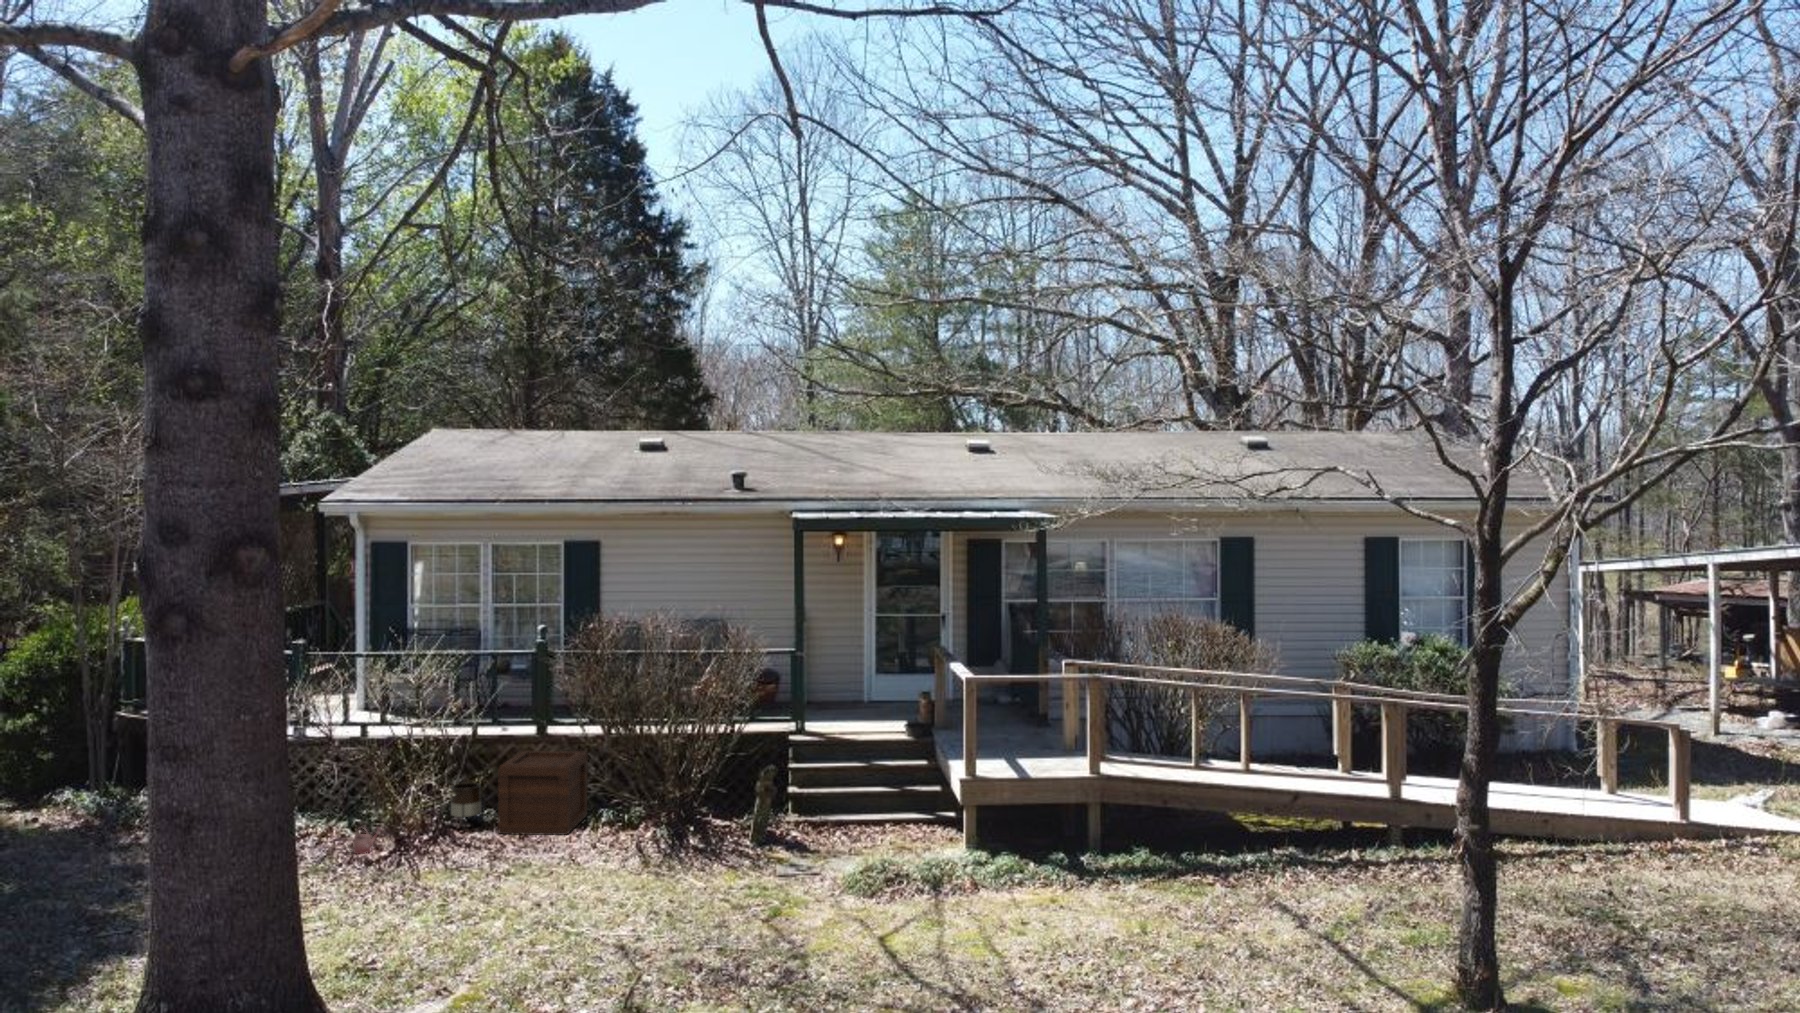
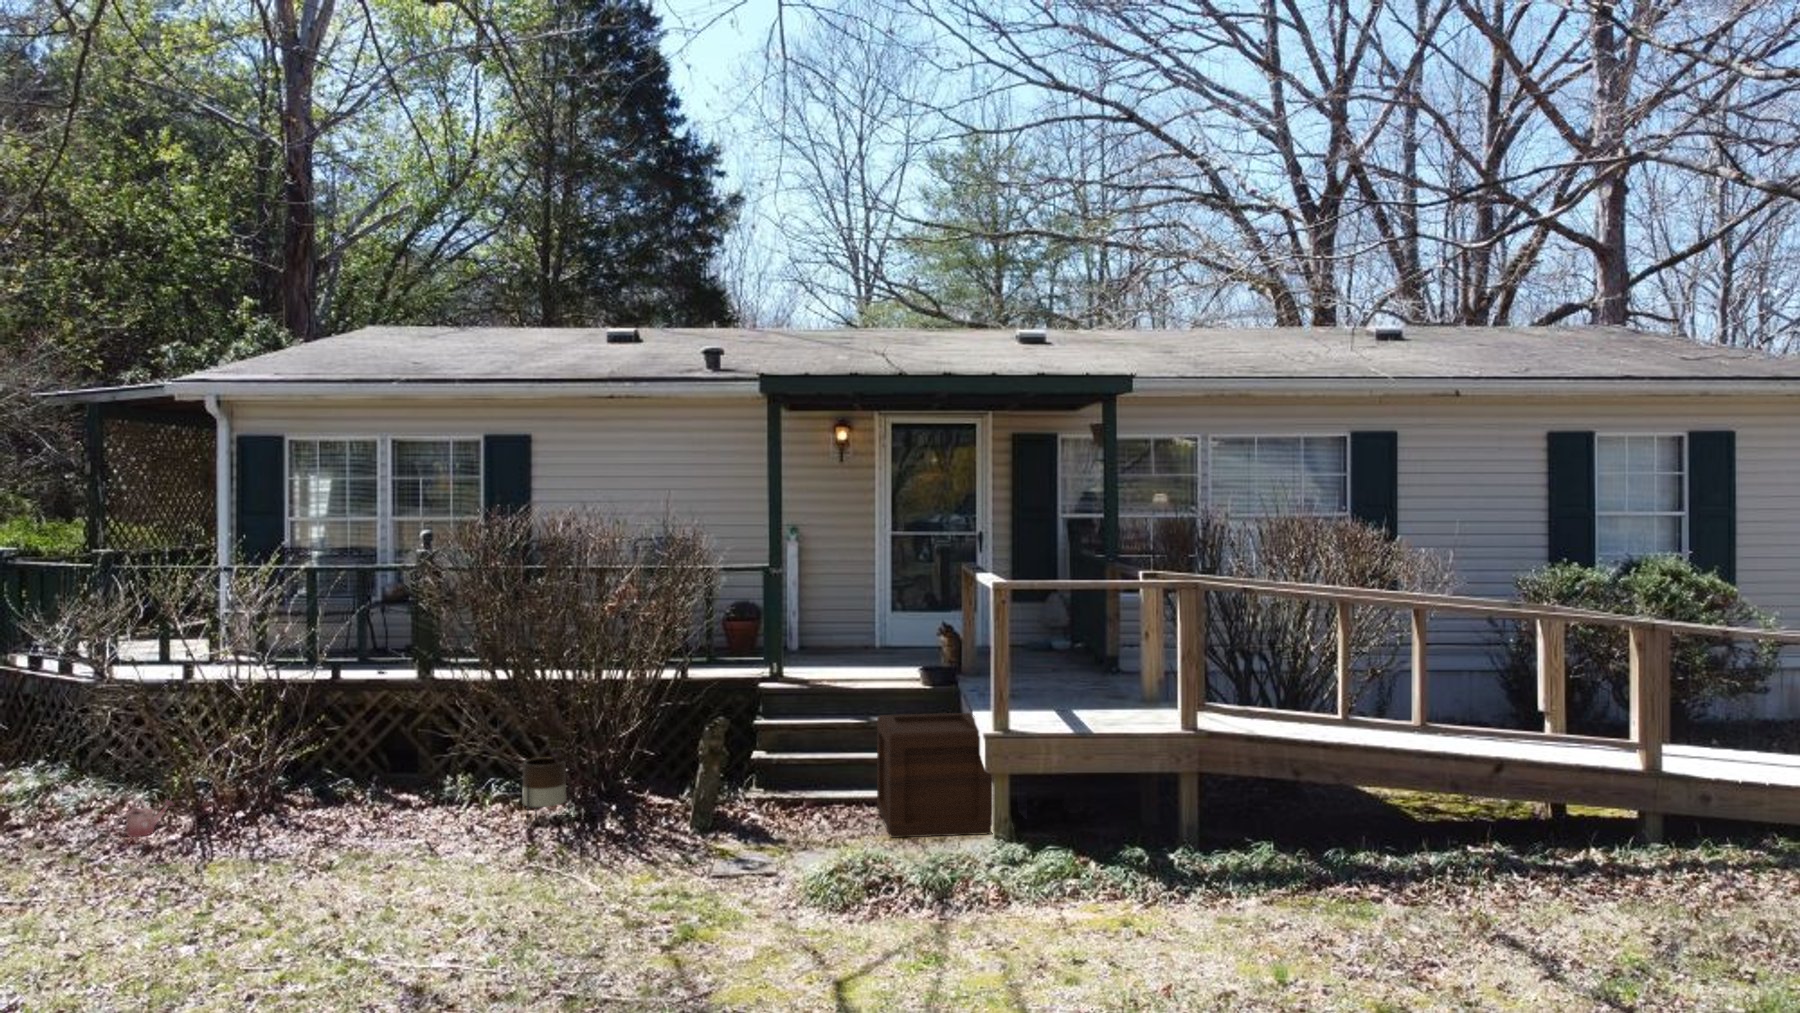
wooden crate: present [498,751,588,835] -> present [877,713,992,838]
planter: present [451,782,482,818] -> present [523,757,570,830]

